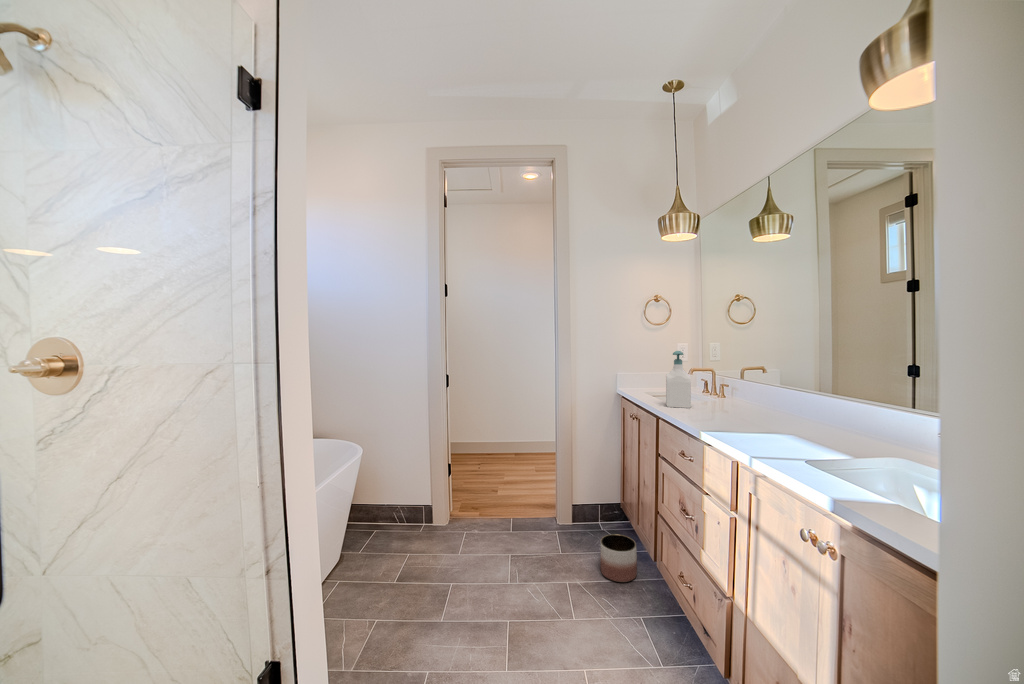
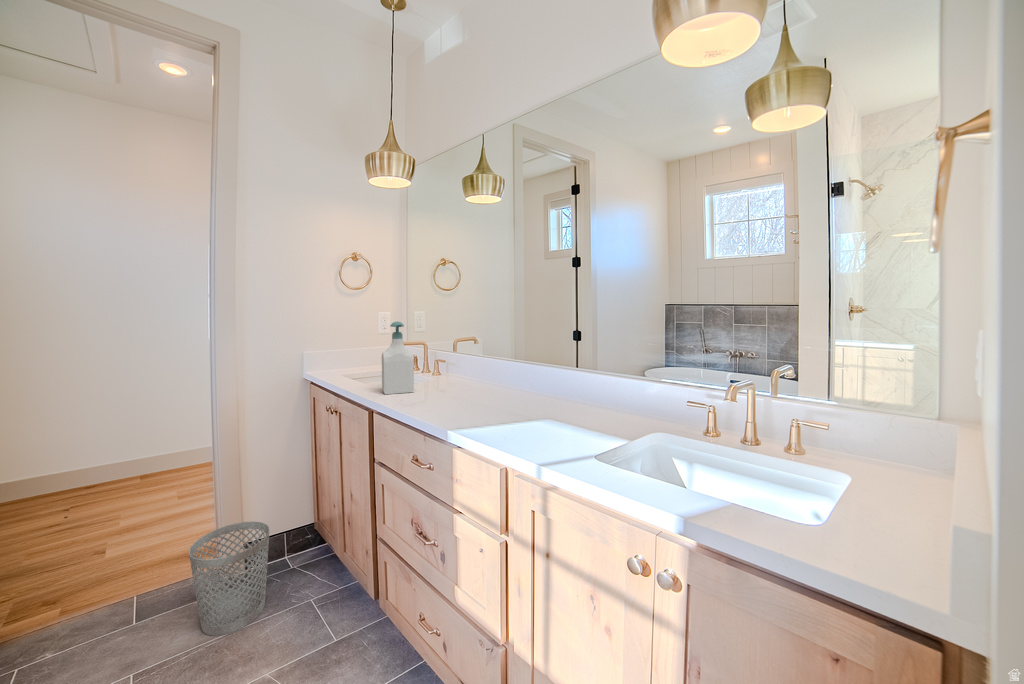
wastebasket: none [548,483,590,550] -> present [189,521,270,636]
planter: present [600,534,637,582] -> none [290,578,347,656]

